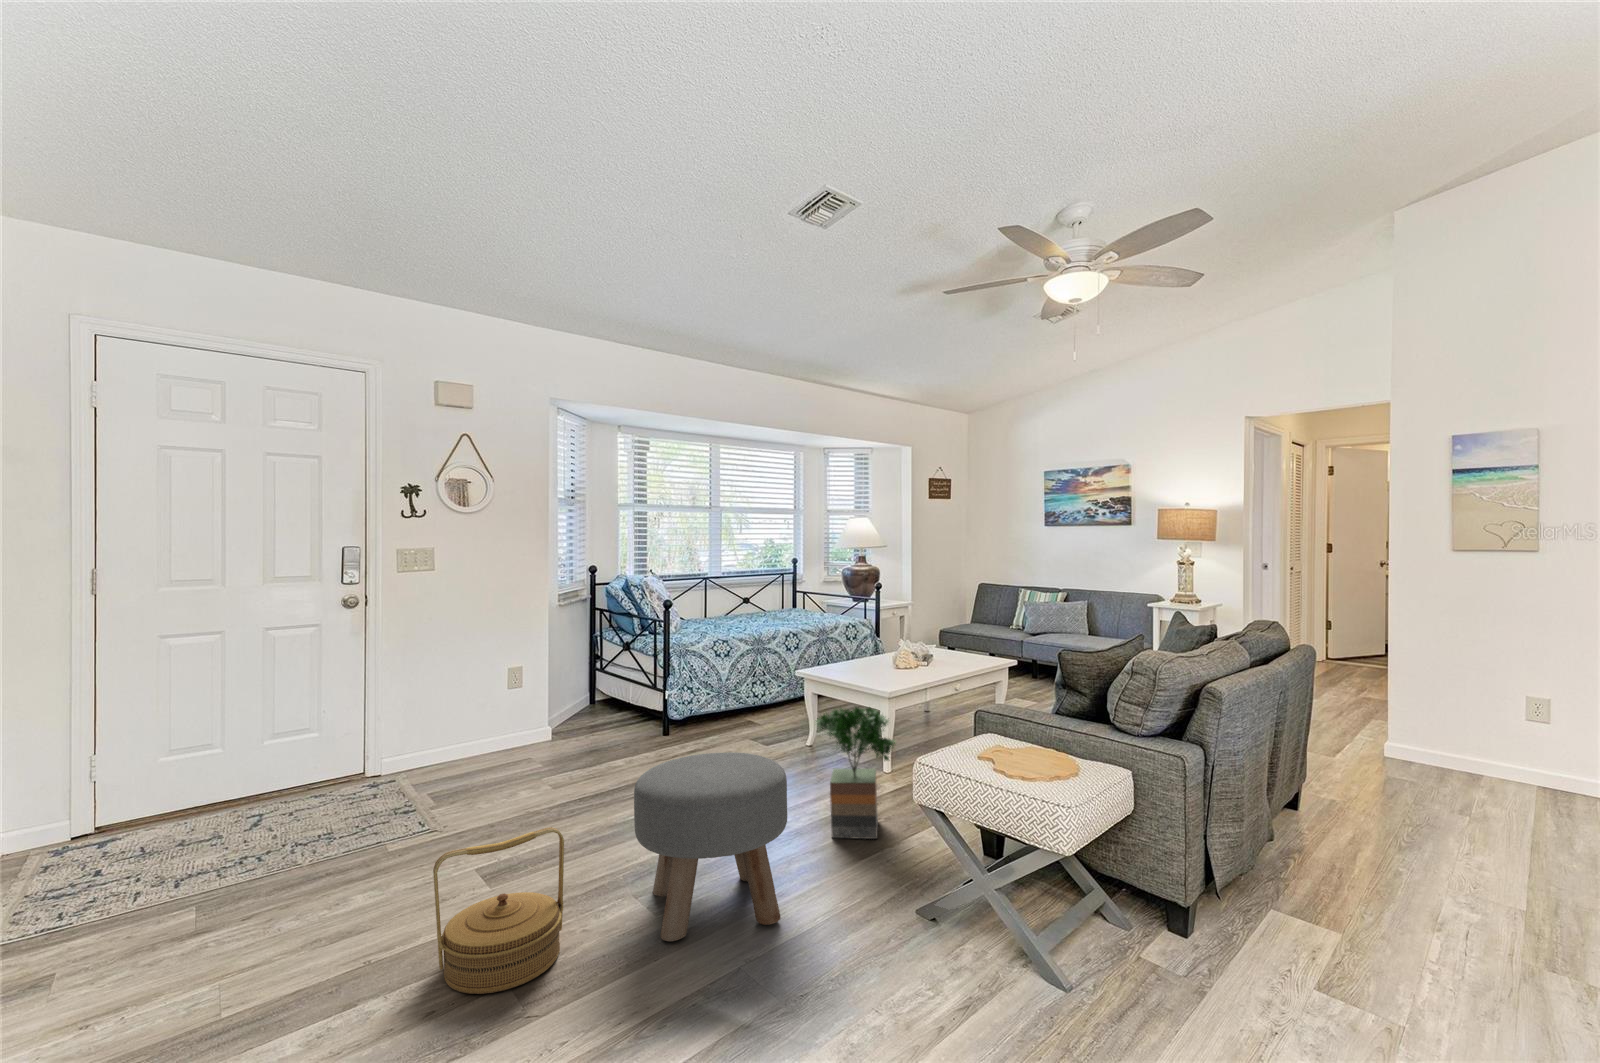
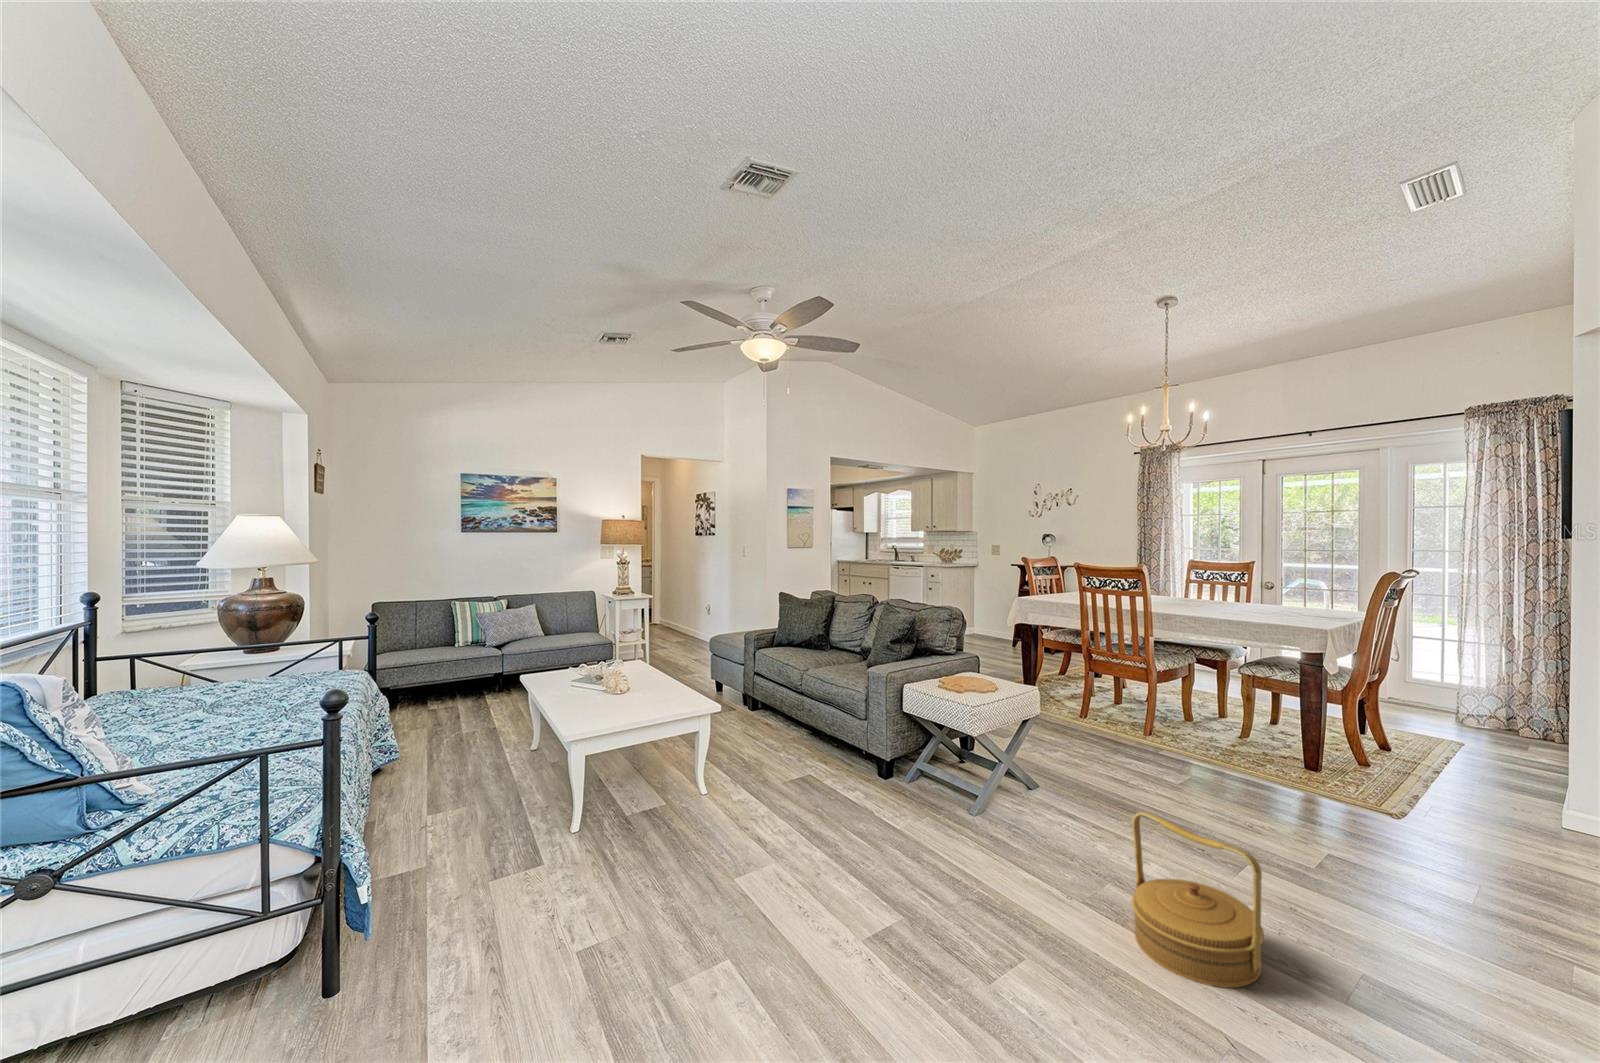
potted tree: present [816,707,895,839] -> none [851,681,927,798]
ottoman: present [634,752,787,941] -> none [970,718,1113,878]

